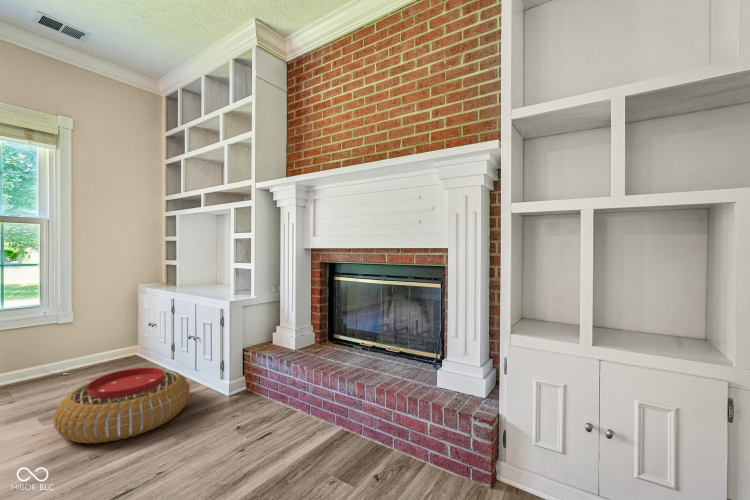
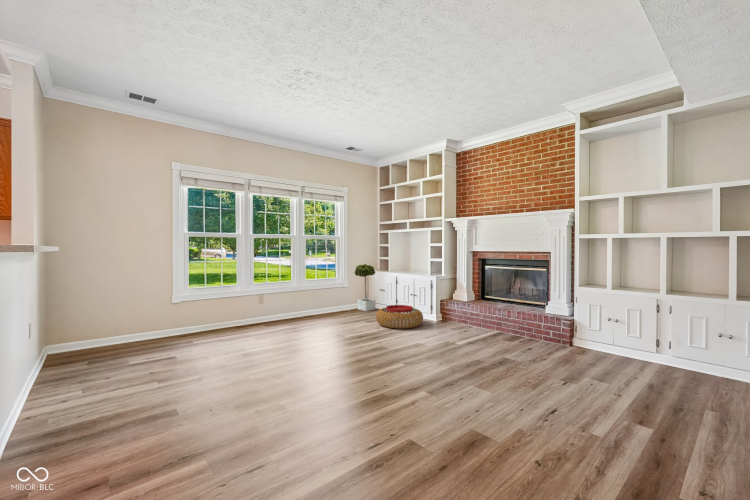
potted tree: none [91,274,141,369] -> present [355,264,376,311]

